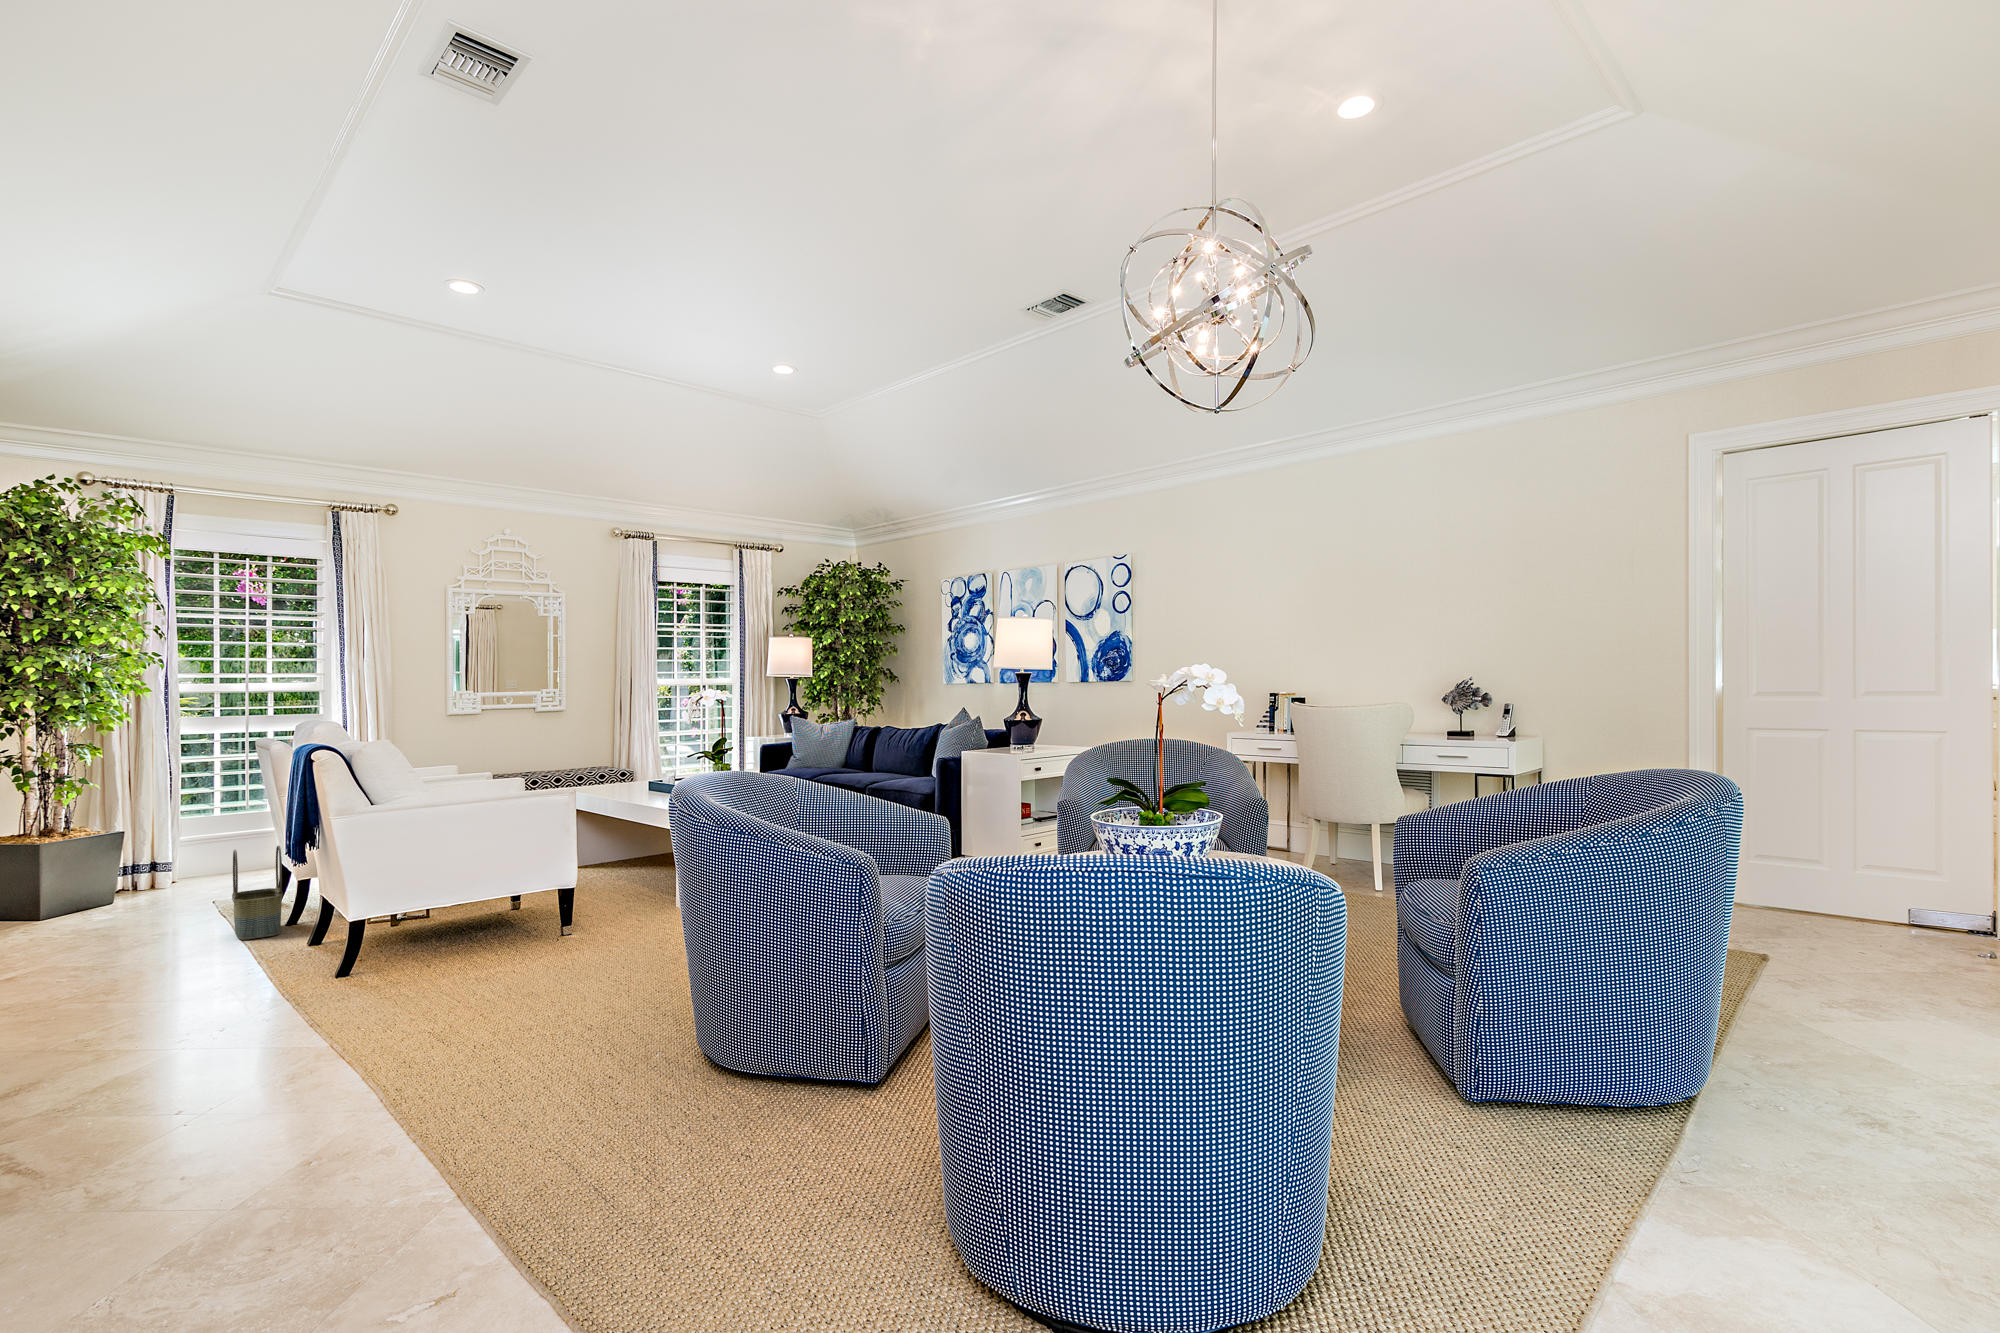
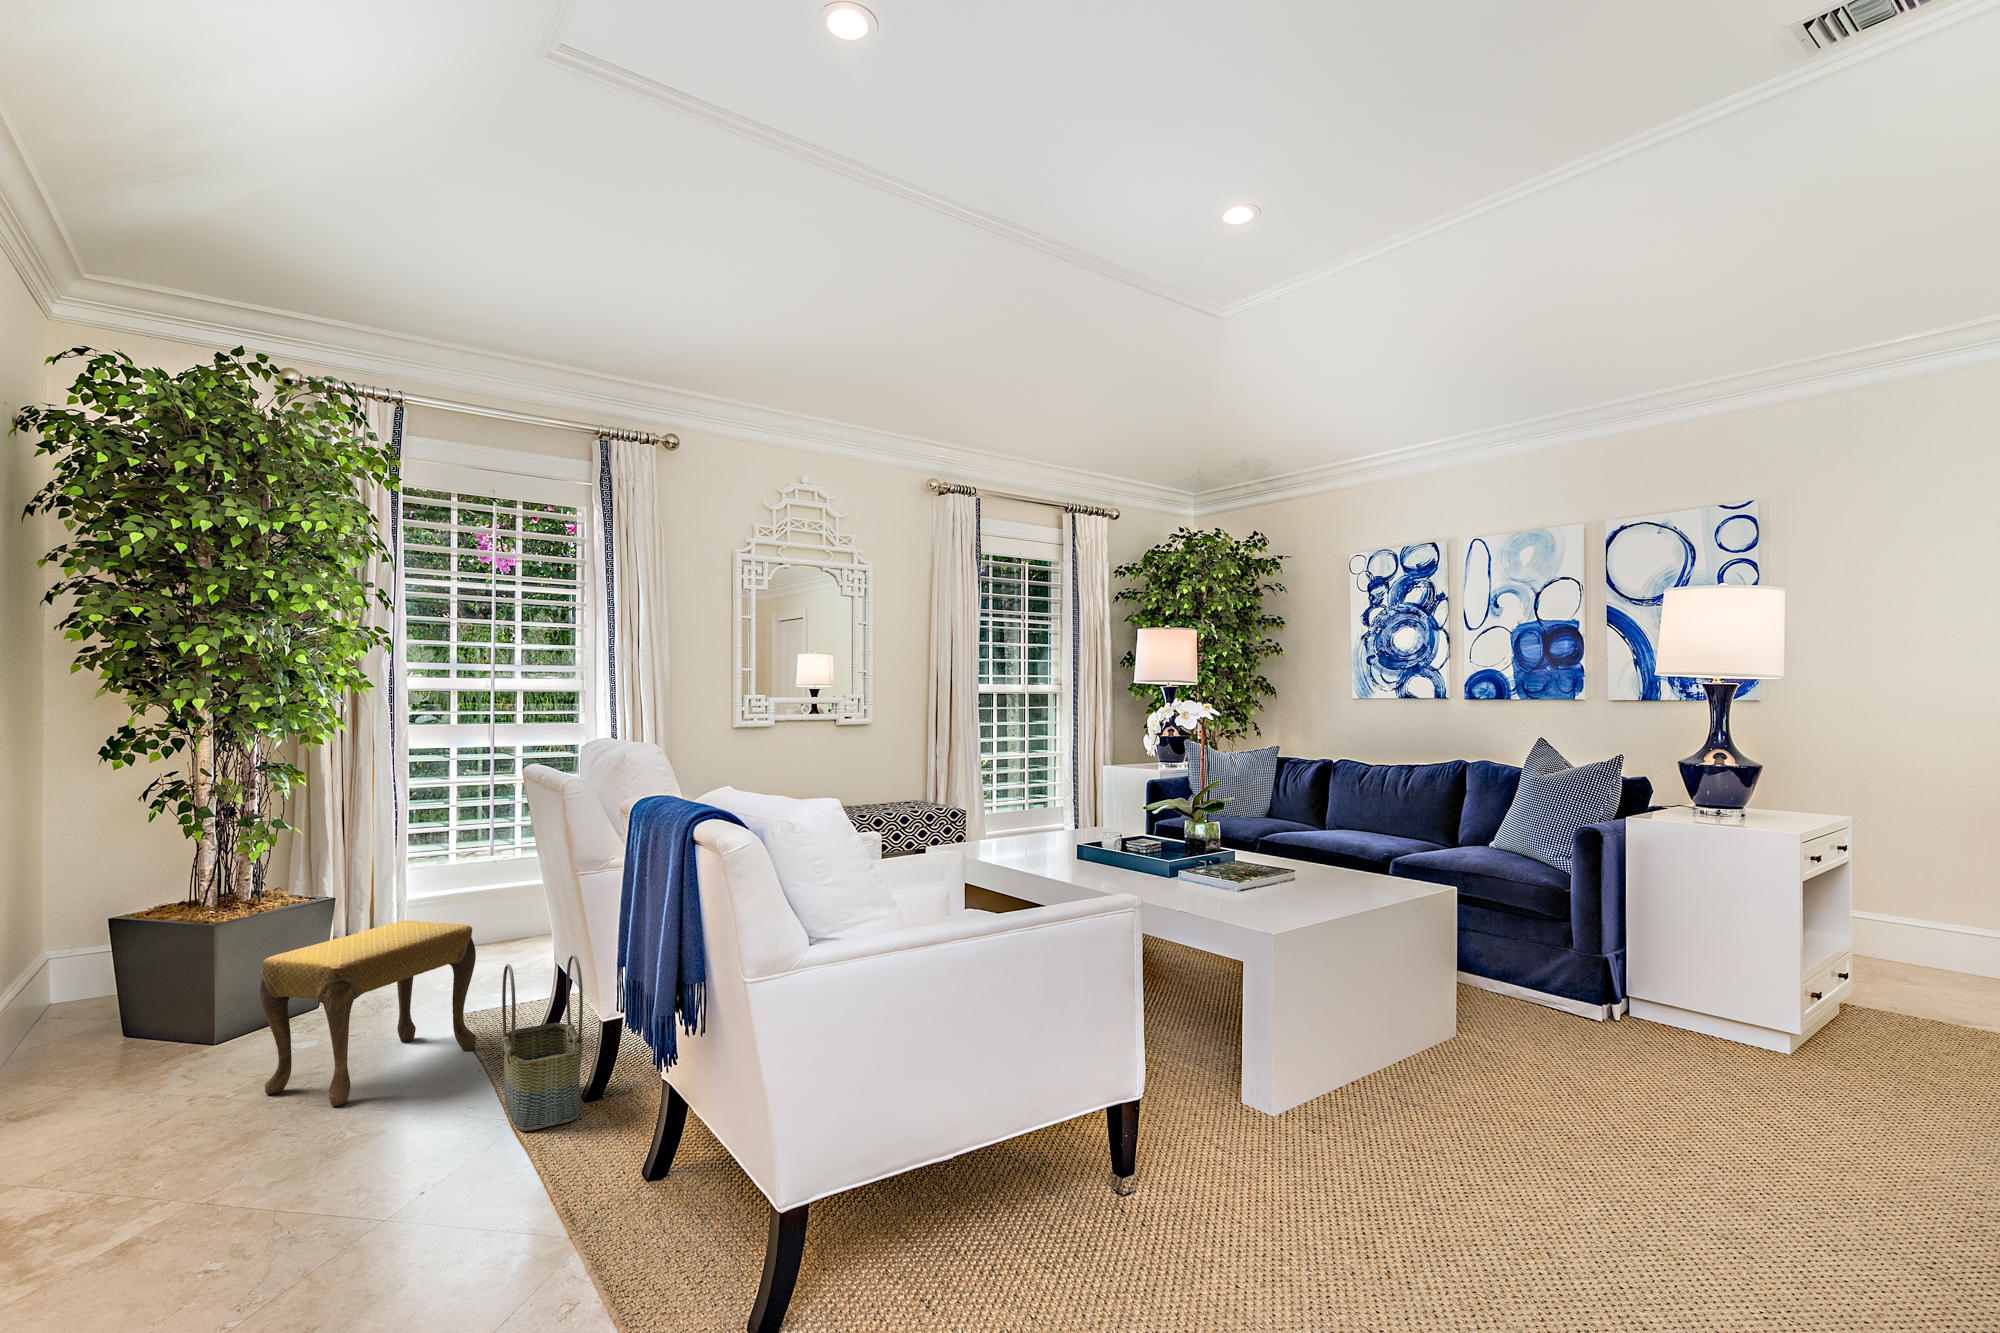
footstool: none [76,839,224,938] -> present [260,921,476,1106]

